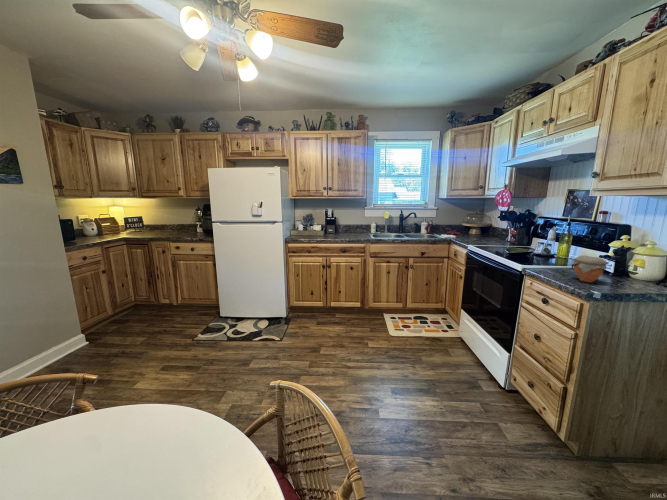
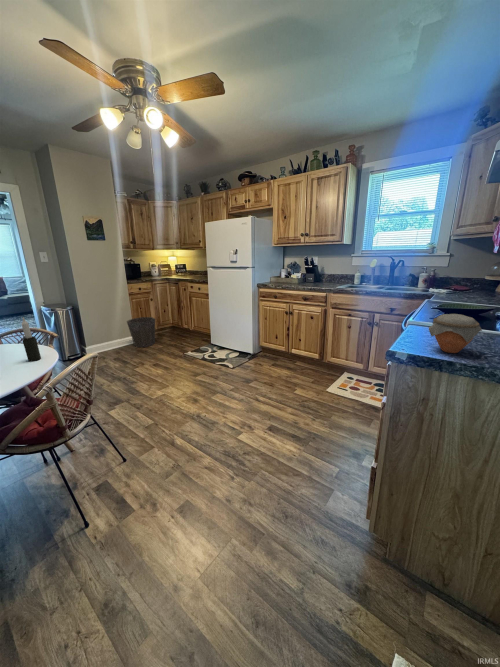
waste bin: none [71,299,127,352] -> present [127,317,155,347]
candle: none [117,354,152,449] -> present [22,317,41,361]

